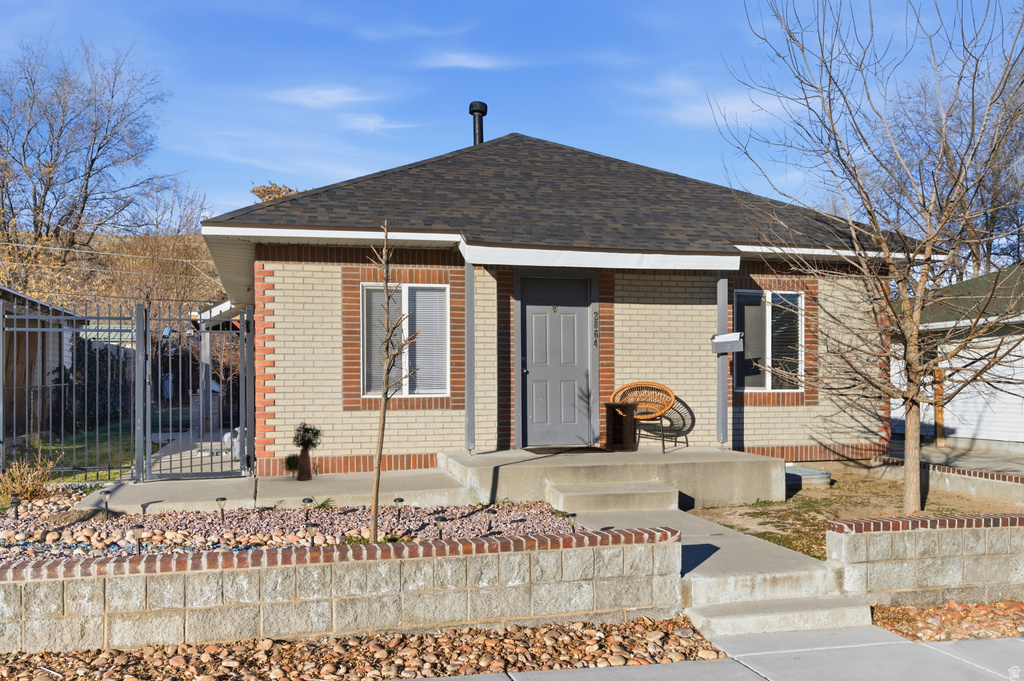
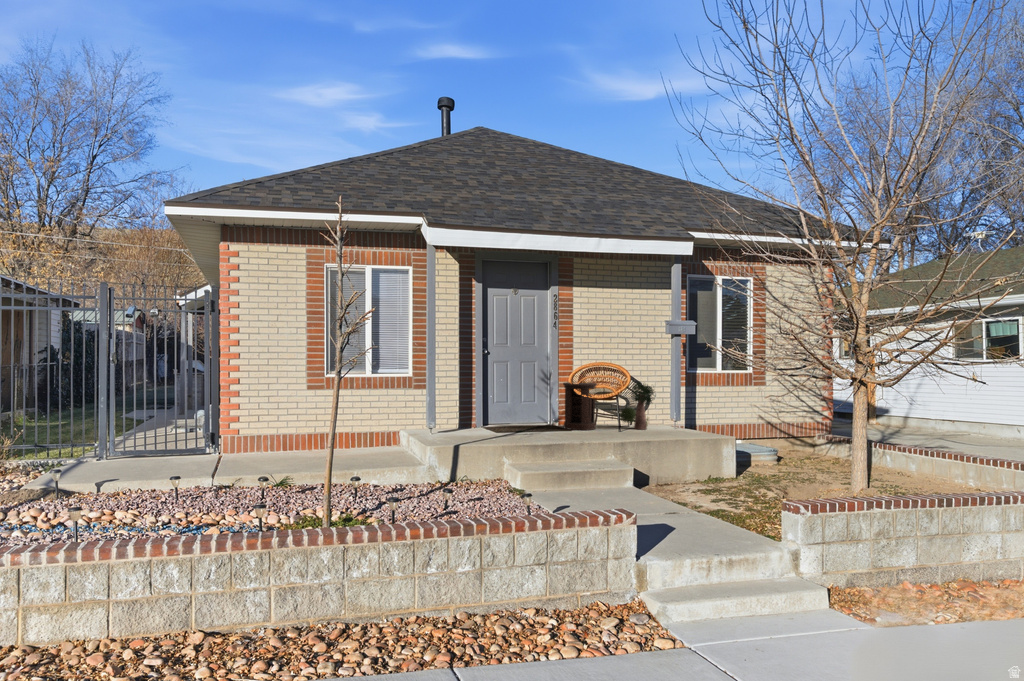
potted plant: present [283,422,322,480] -> present [620,381,654,429]

